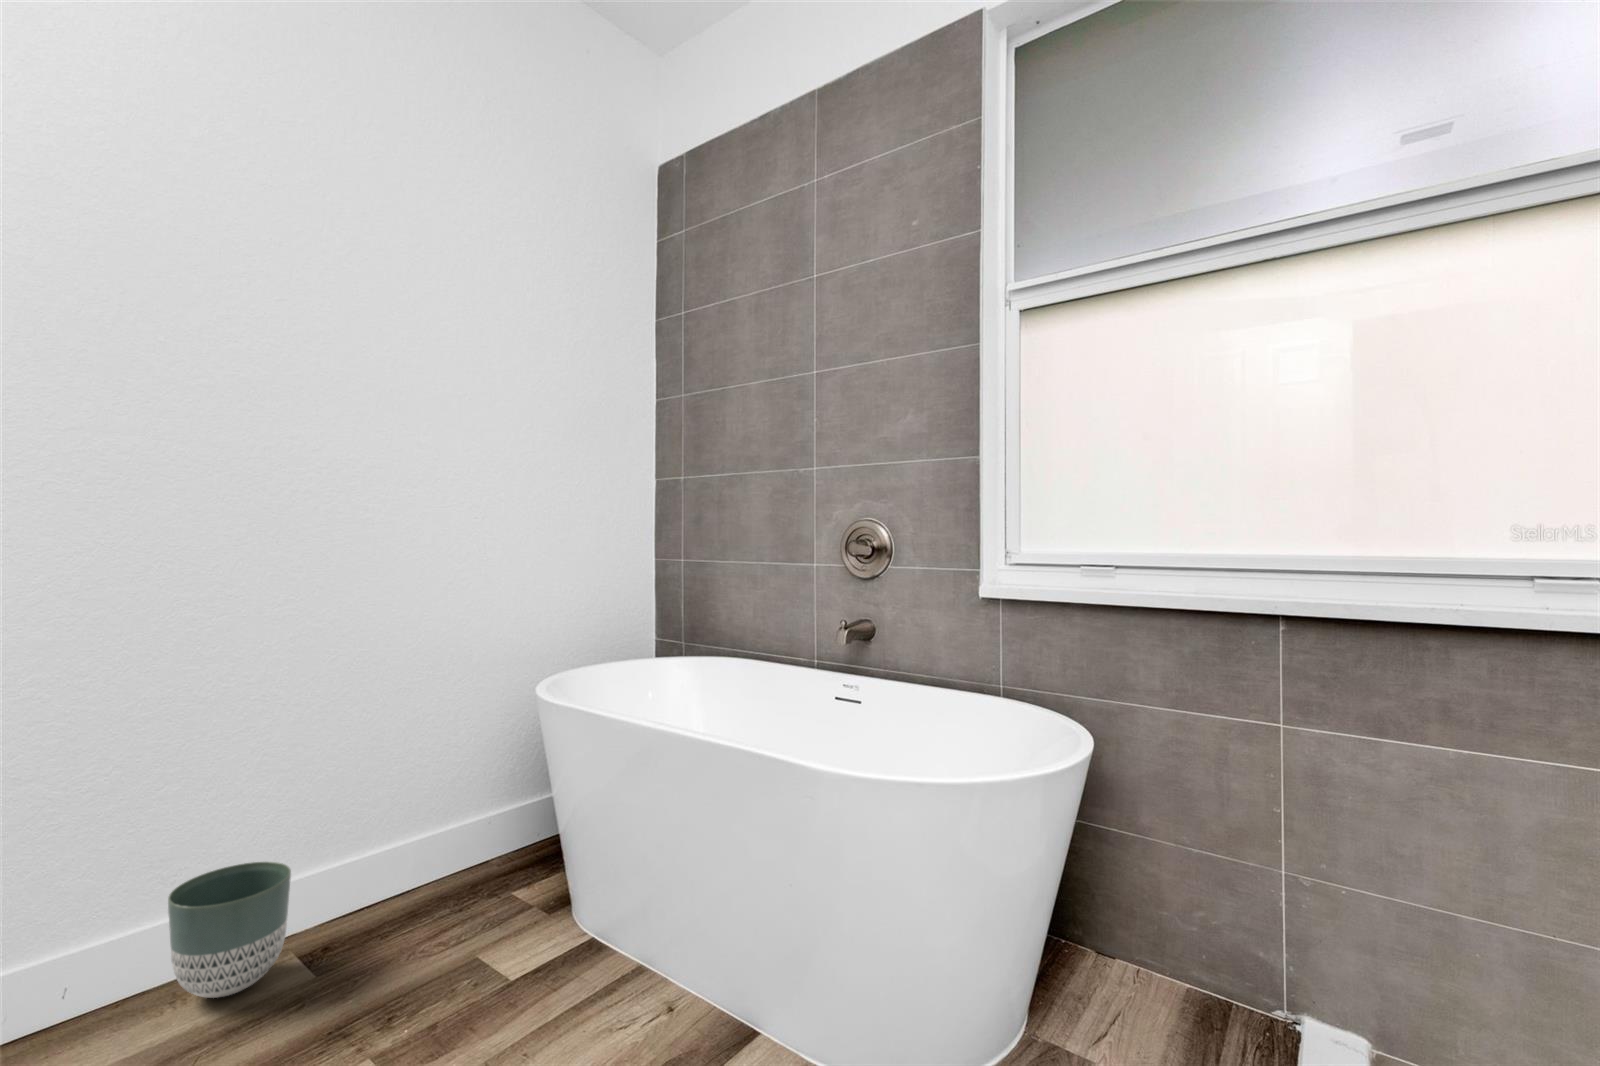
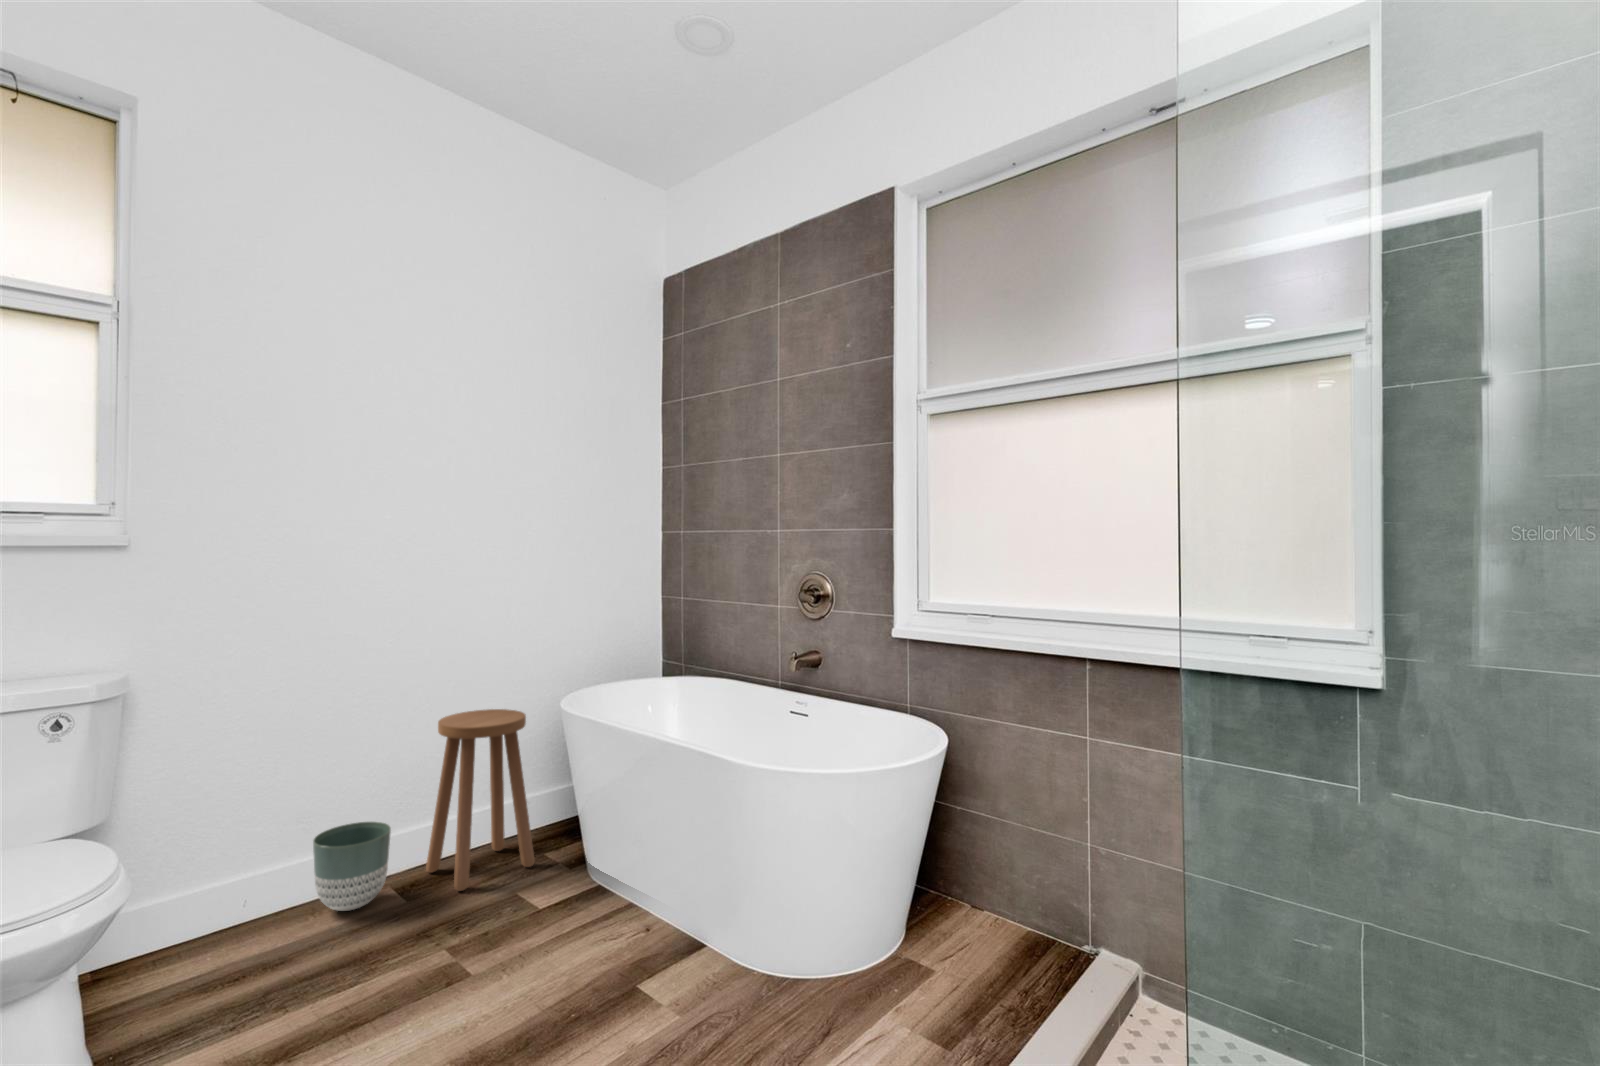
stool: none [346,700,499,955] -> present [426,709,534,891]

